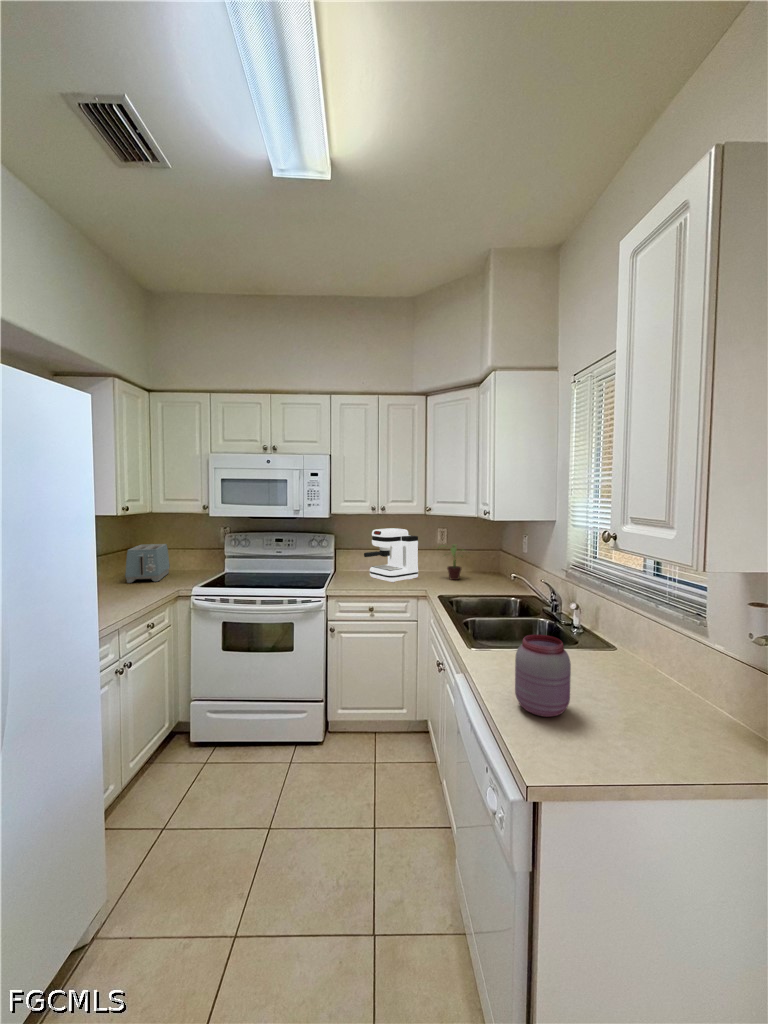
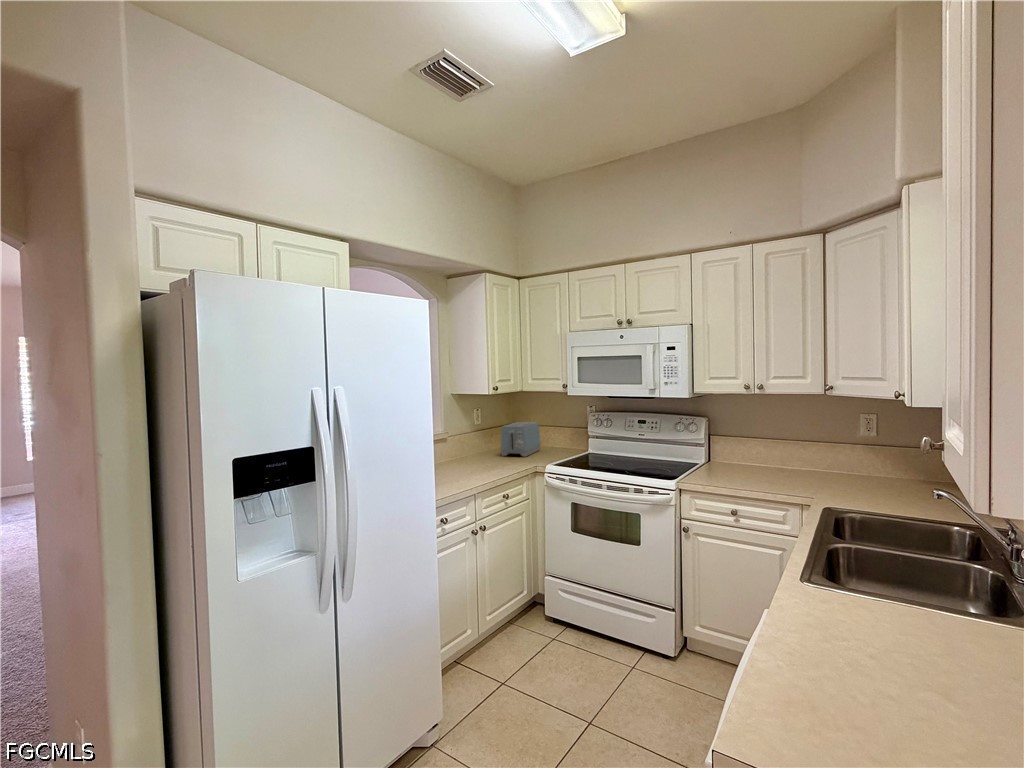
coffee maker: present [364,528,418,582] -> none [734,412,816,482]
potted plant: present [447,545,462,580] -> none [847,437,908,488]
jar: present [515,634,571,717] -> none [820,573,915,701]

